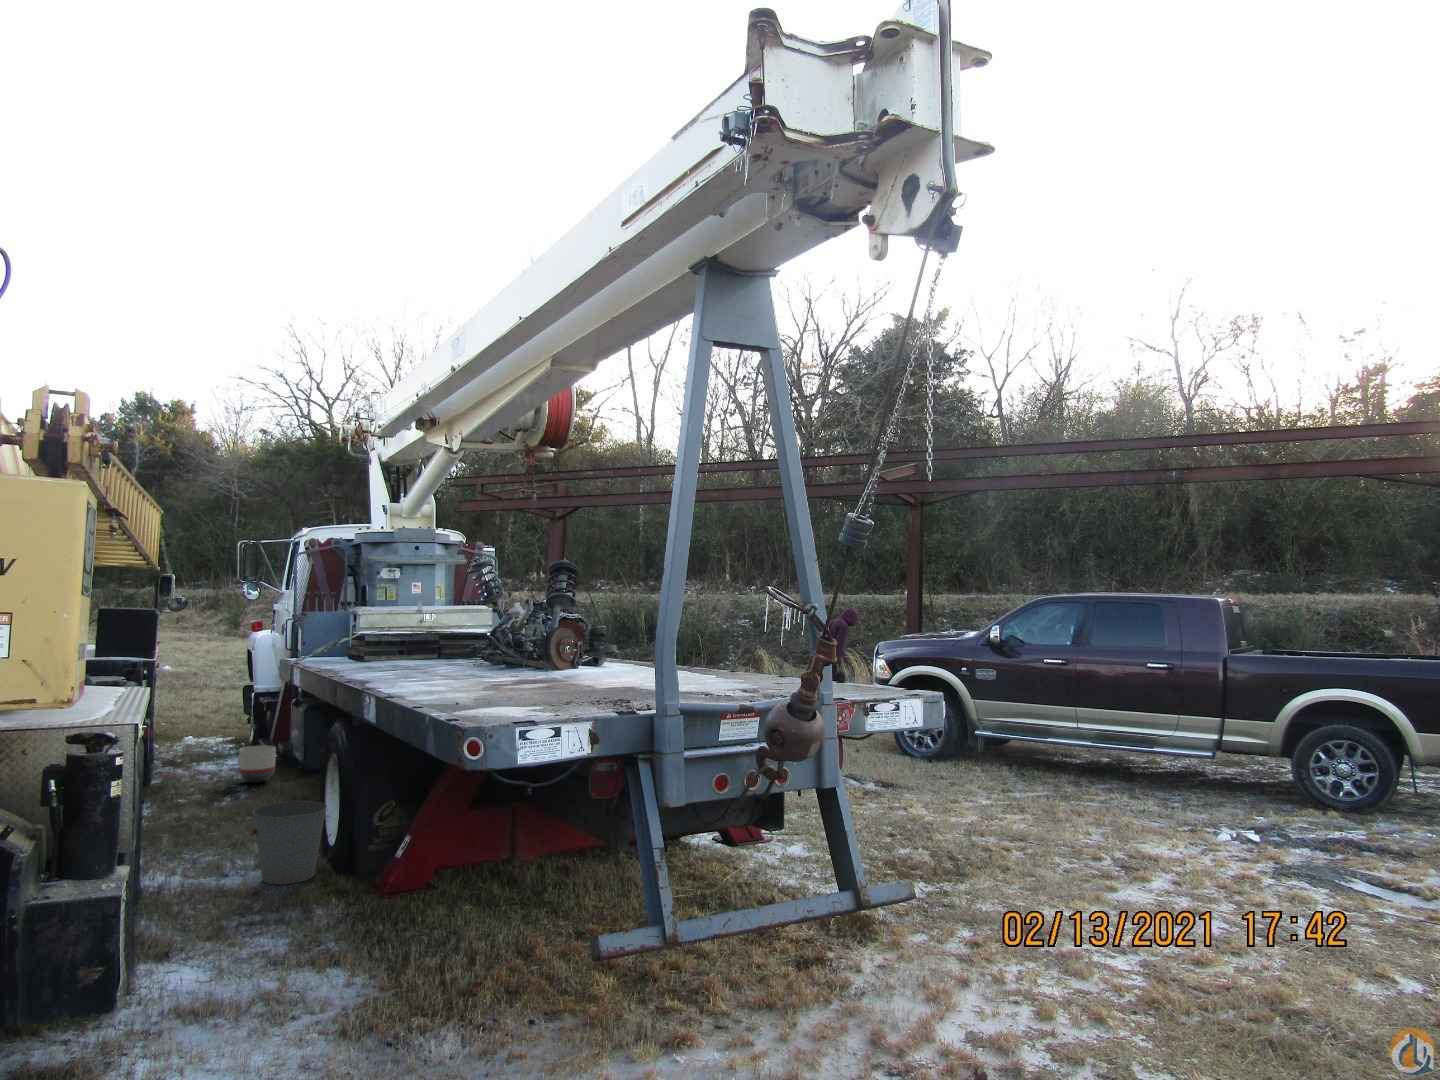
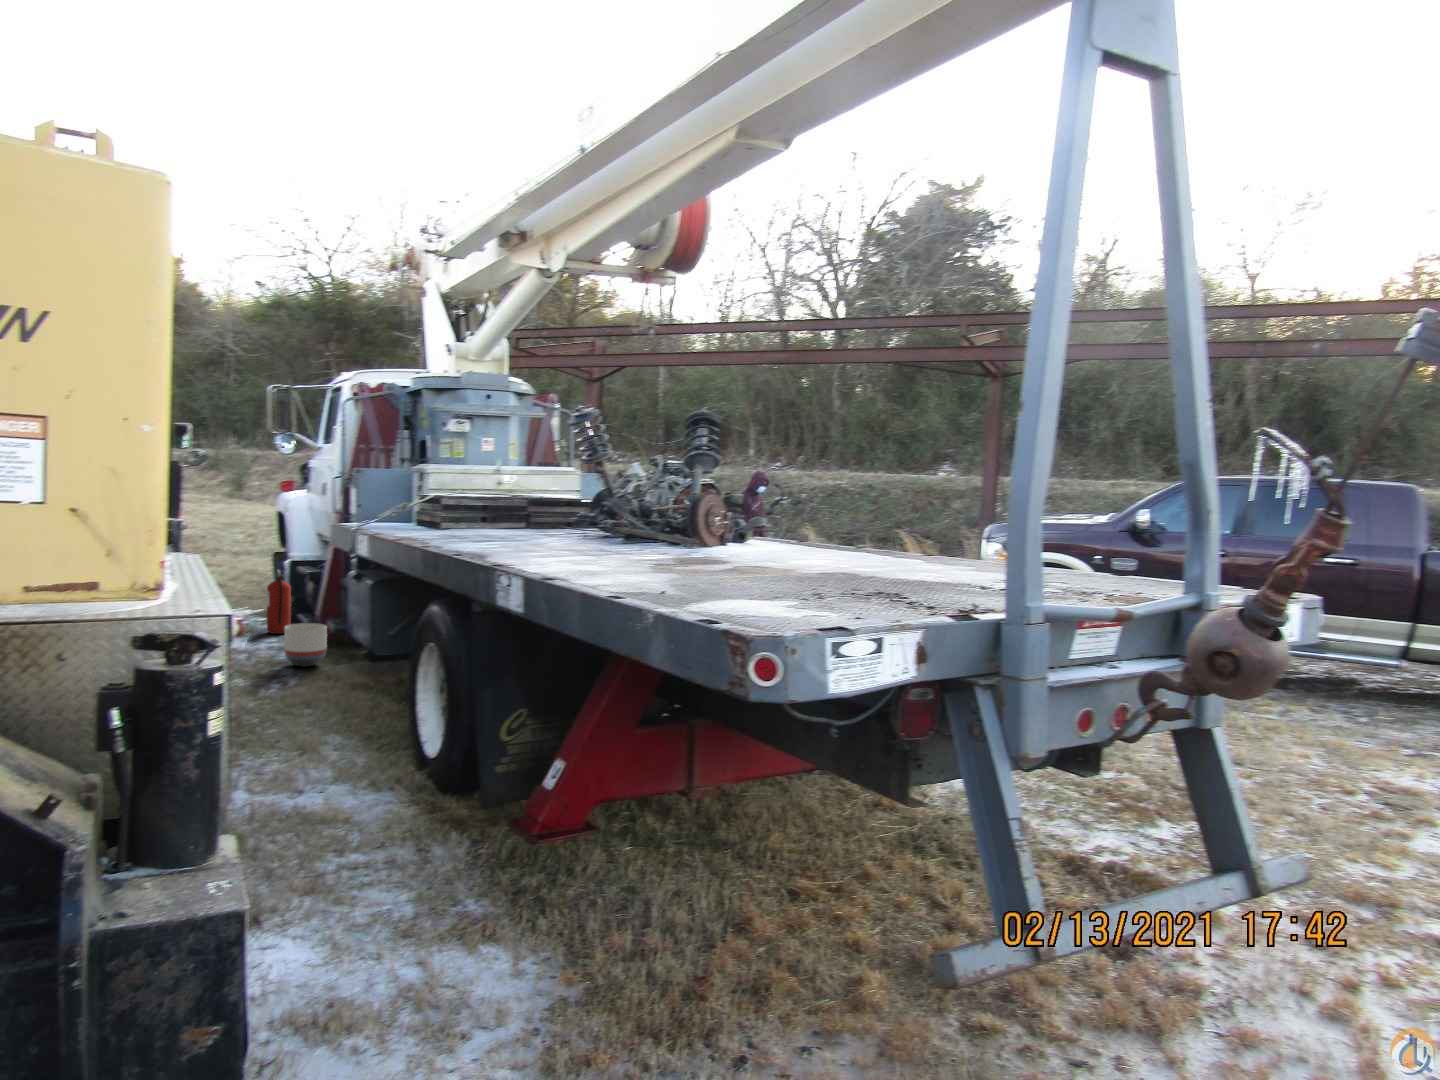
fire extinguisher: none [231,700,252,757] -> present [267,570,291,634]
bucket: present [250,800,327,884] -> none [333,701,429,809]

